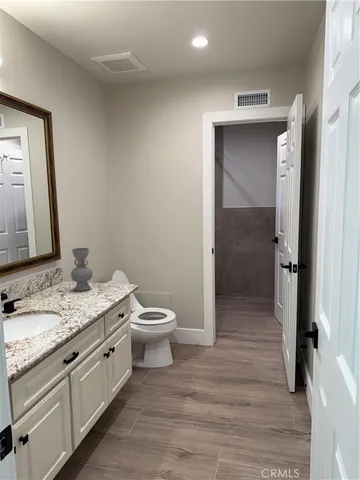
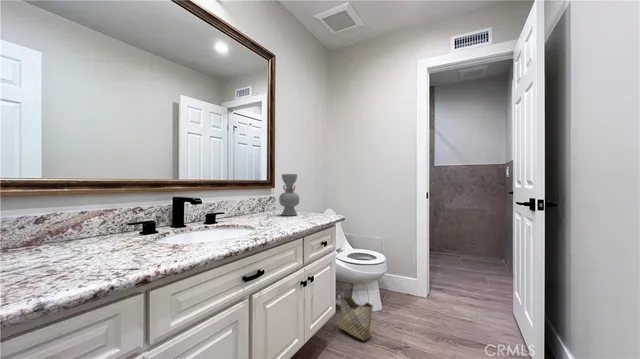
woven basket: none [135,342,166,394] -> present [339,287,373,340]

